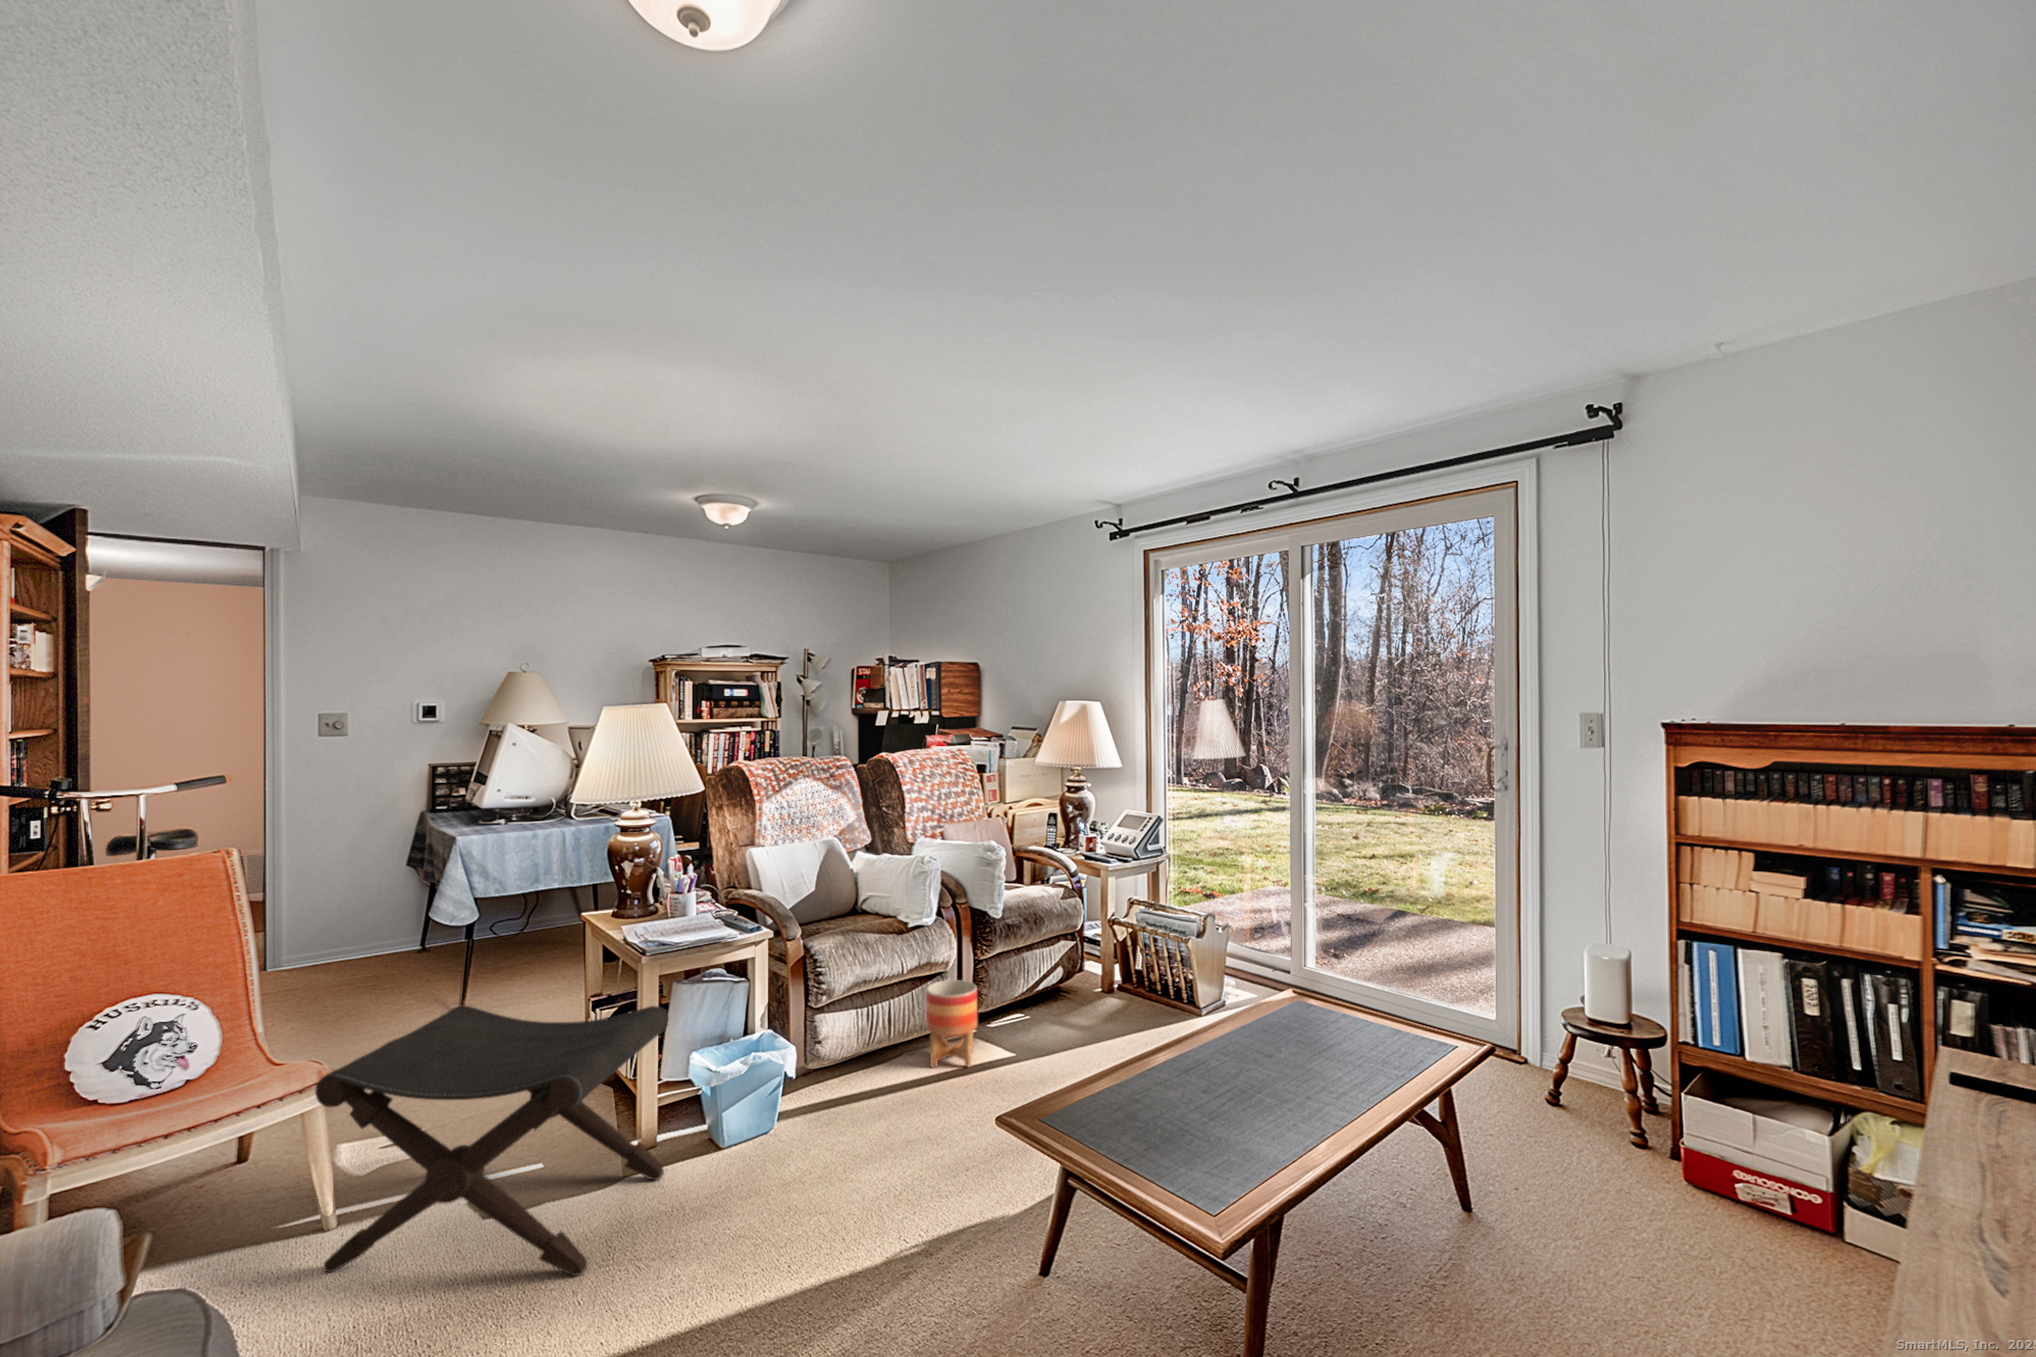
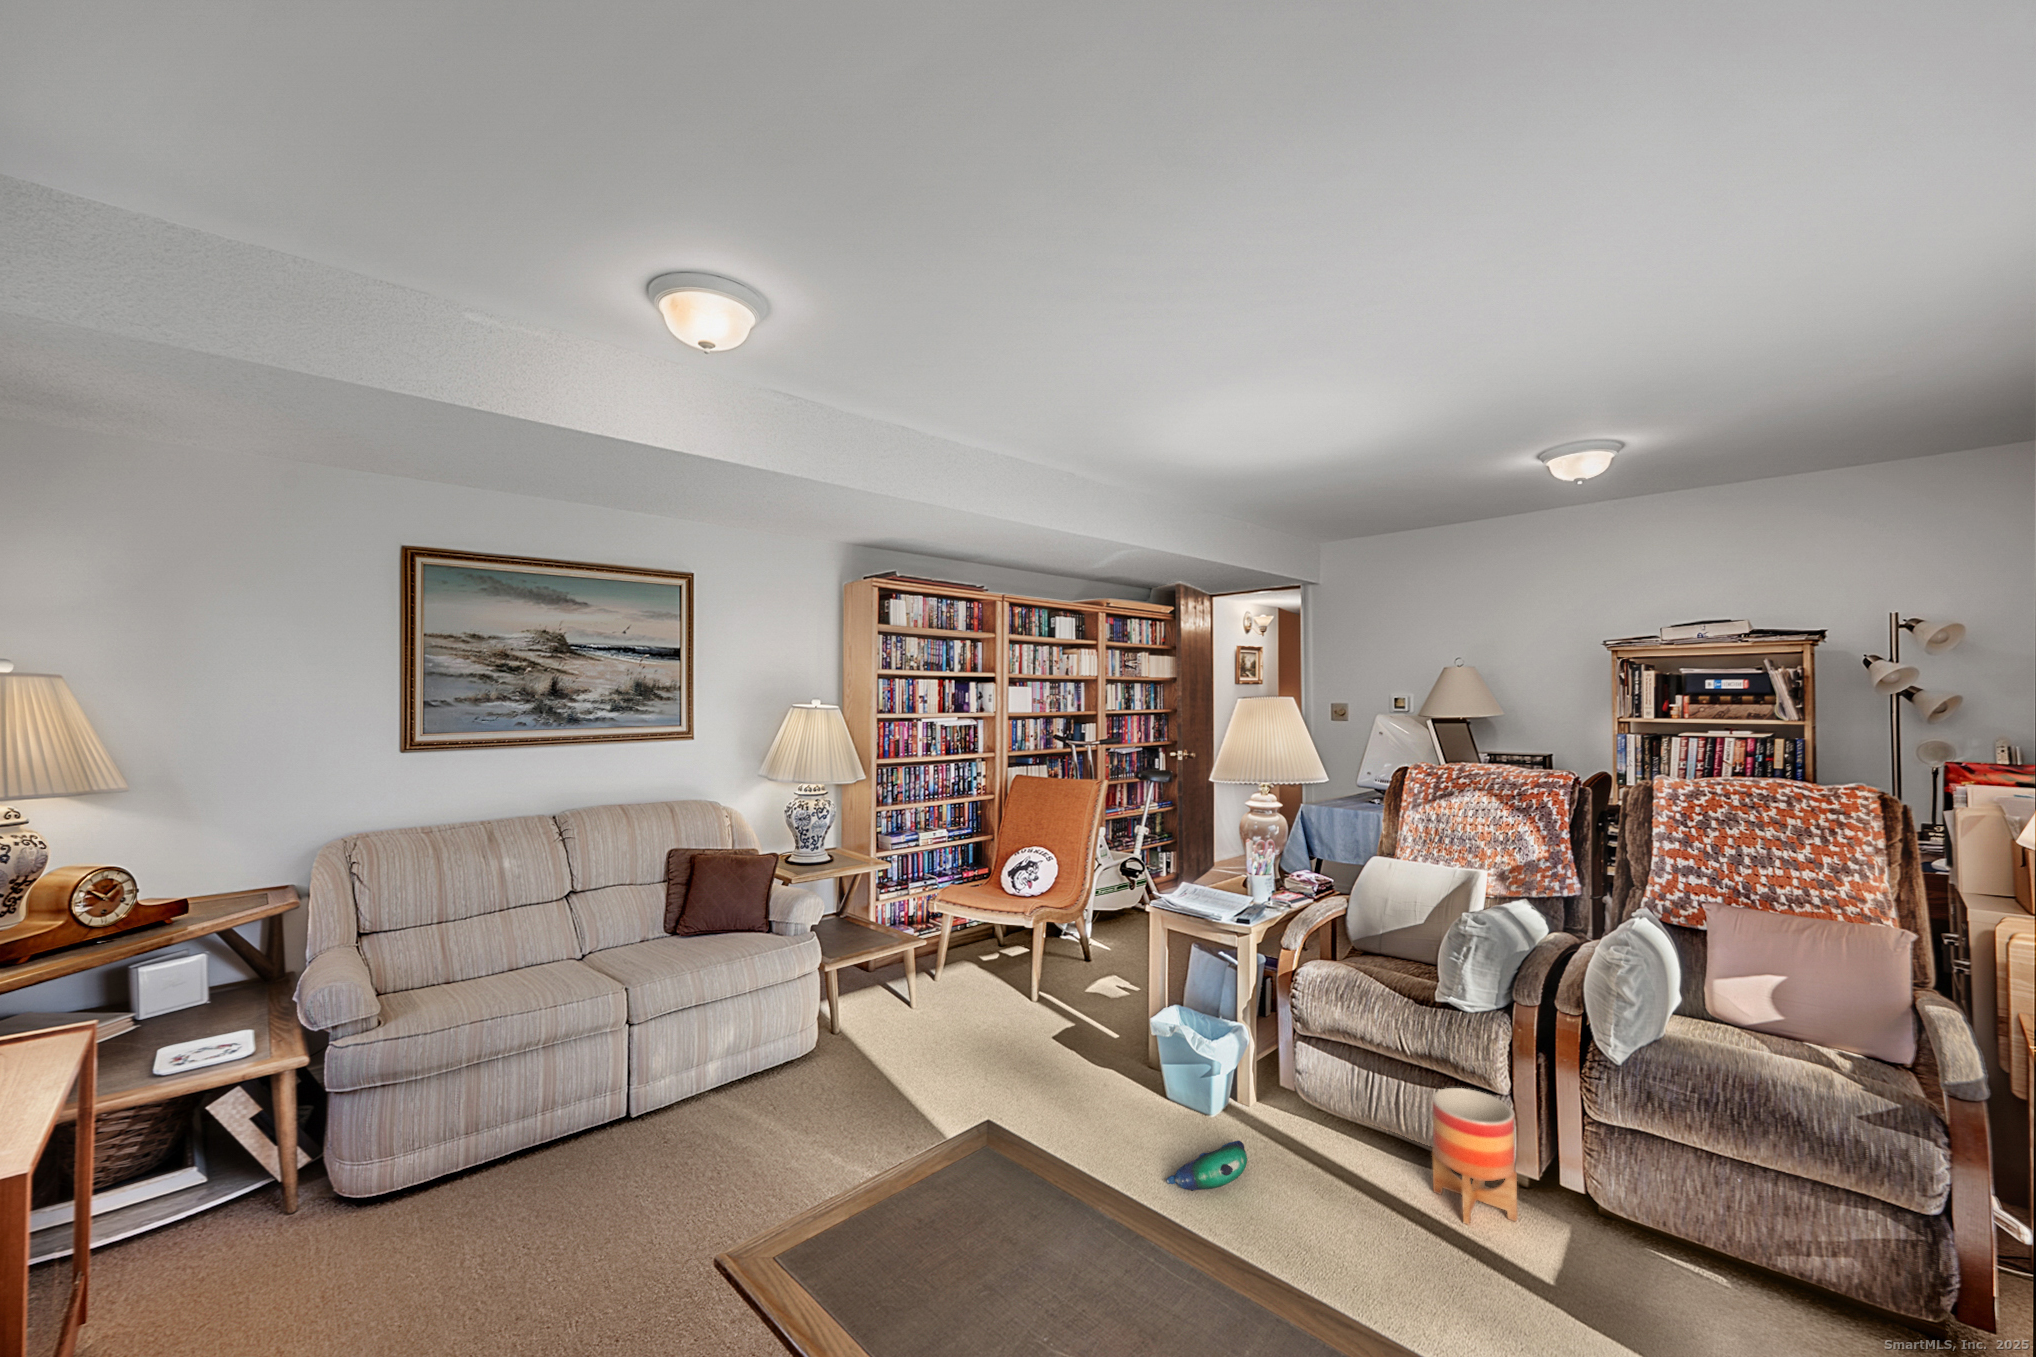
footstool: present [315,1006,669,1276] -> none [980,902,1121,1085]
plush toy: none [839,1107,906,1168] -> present [1166,1140,1247,1191]

